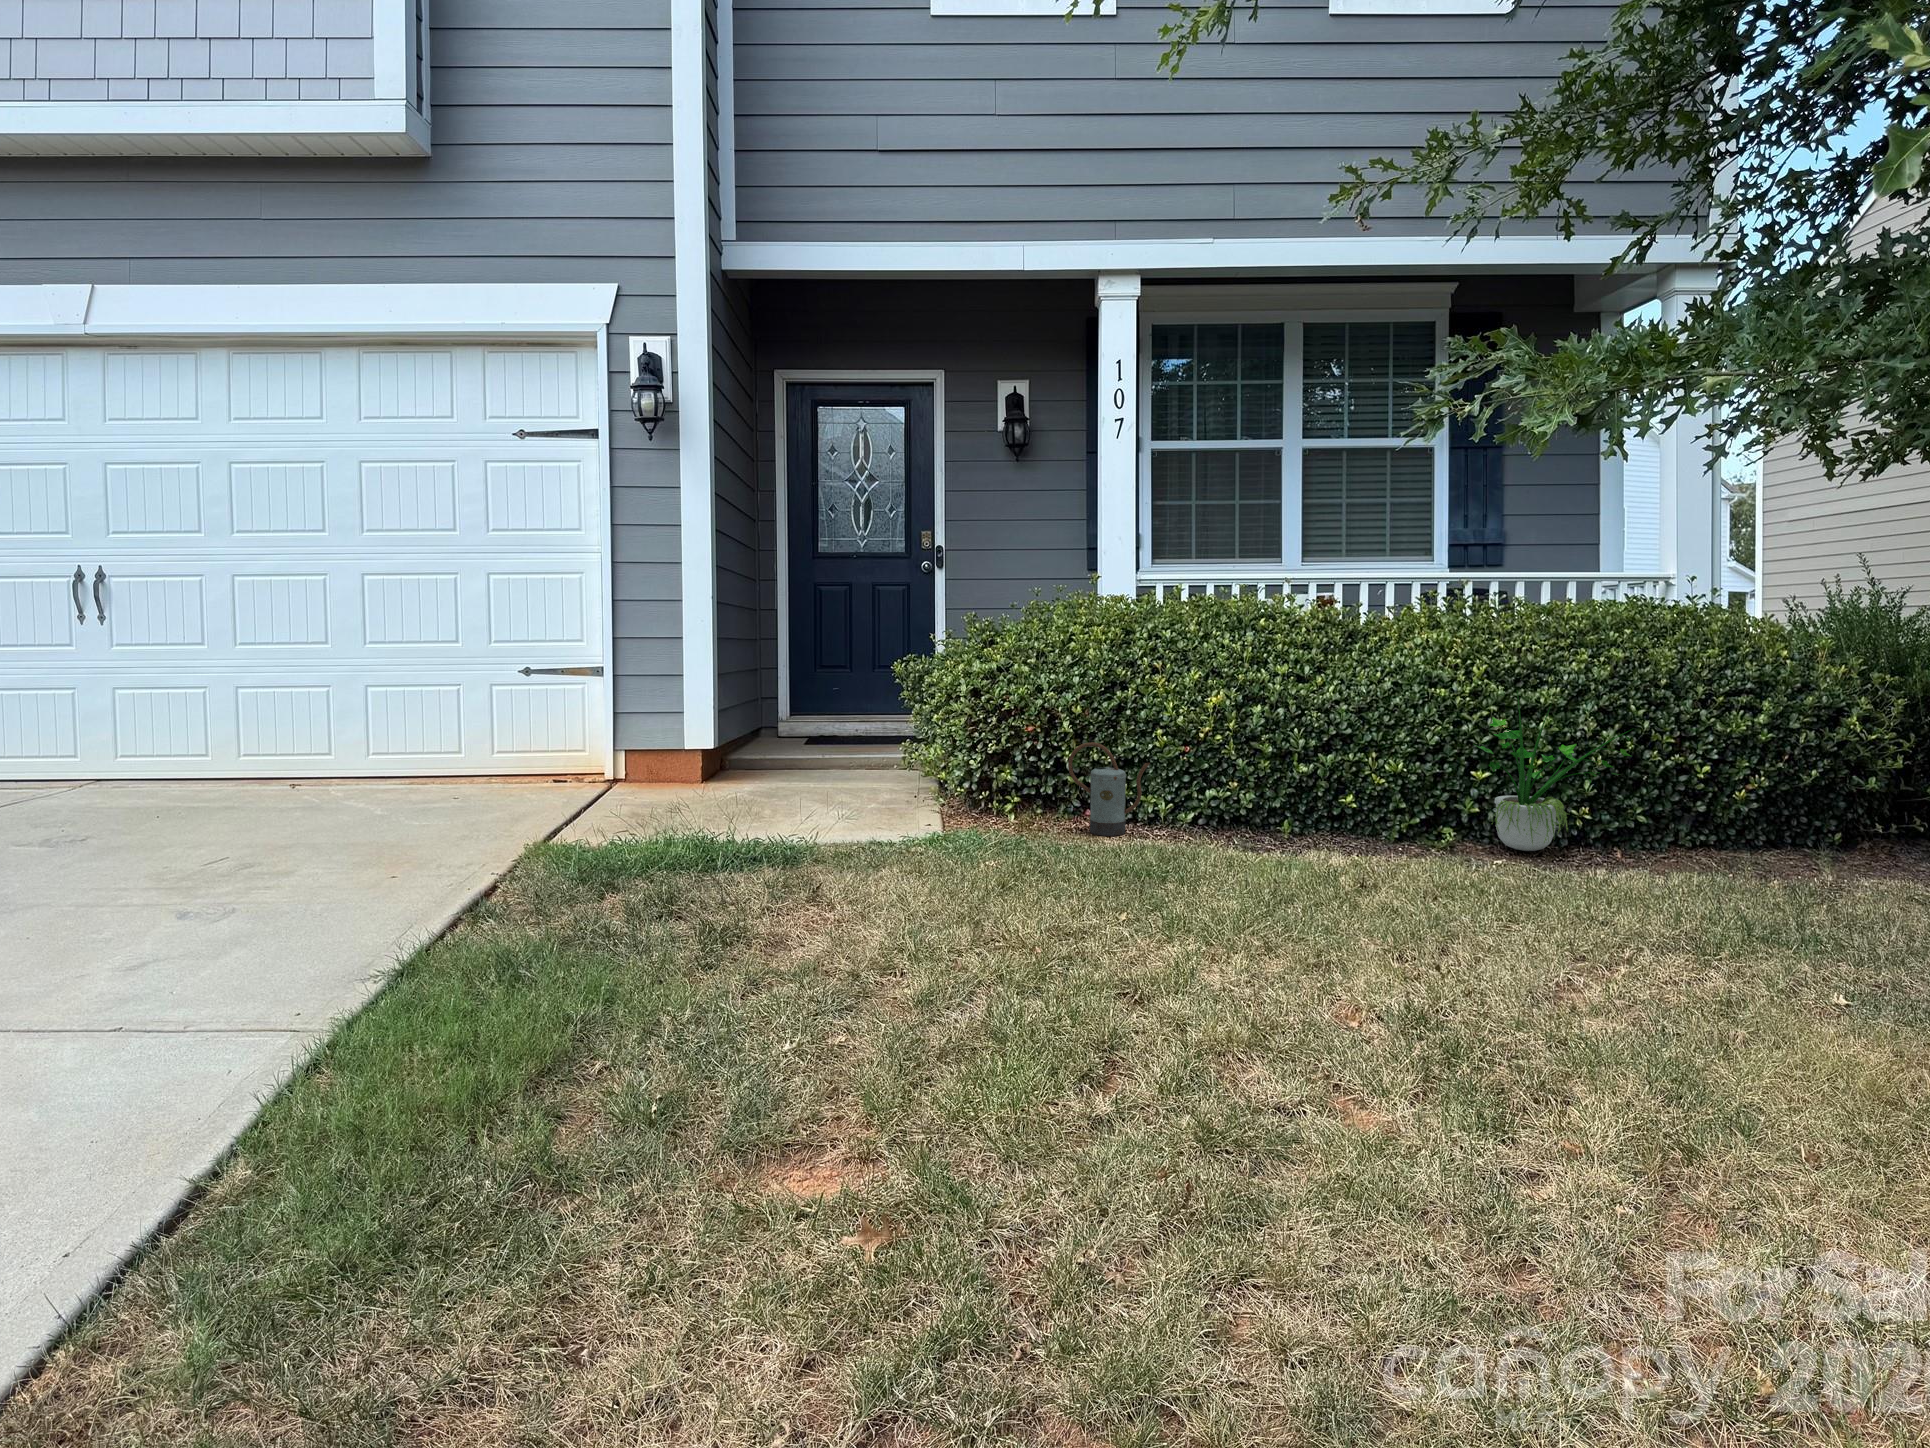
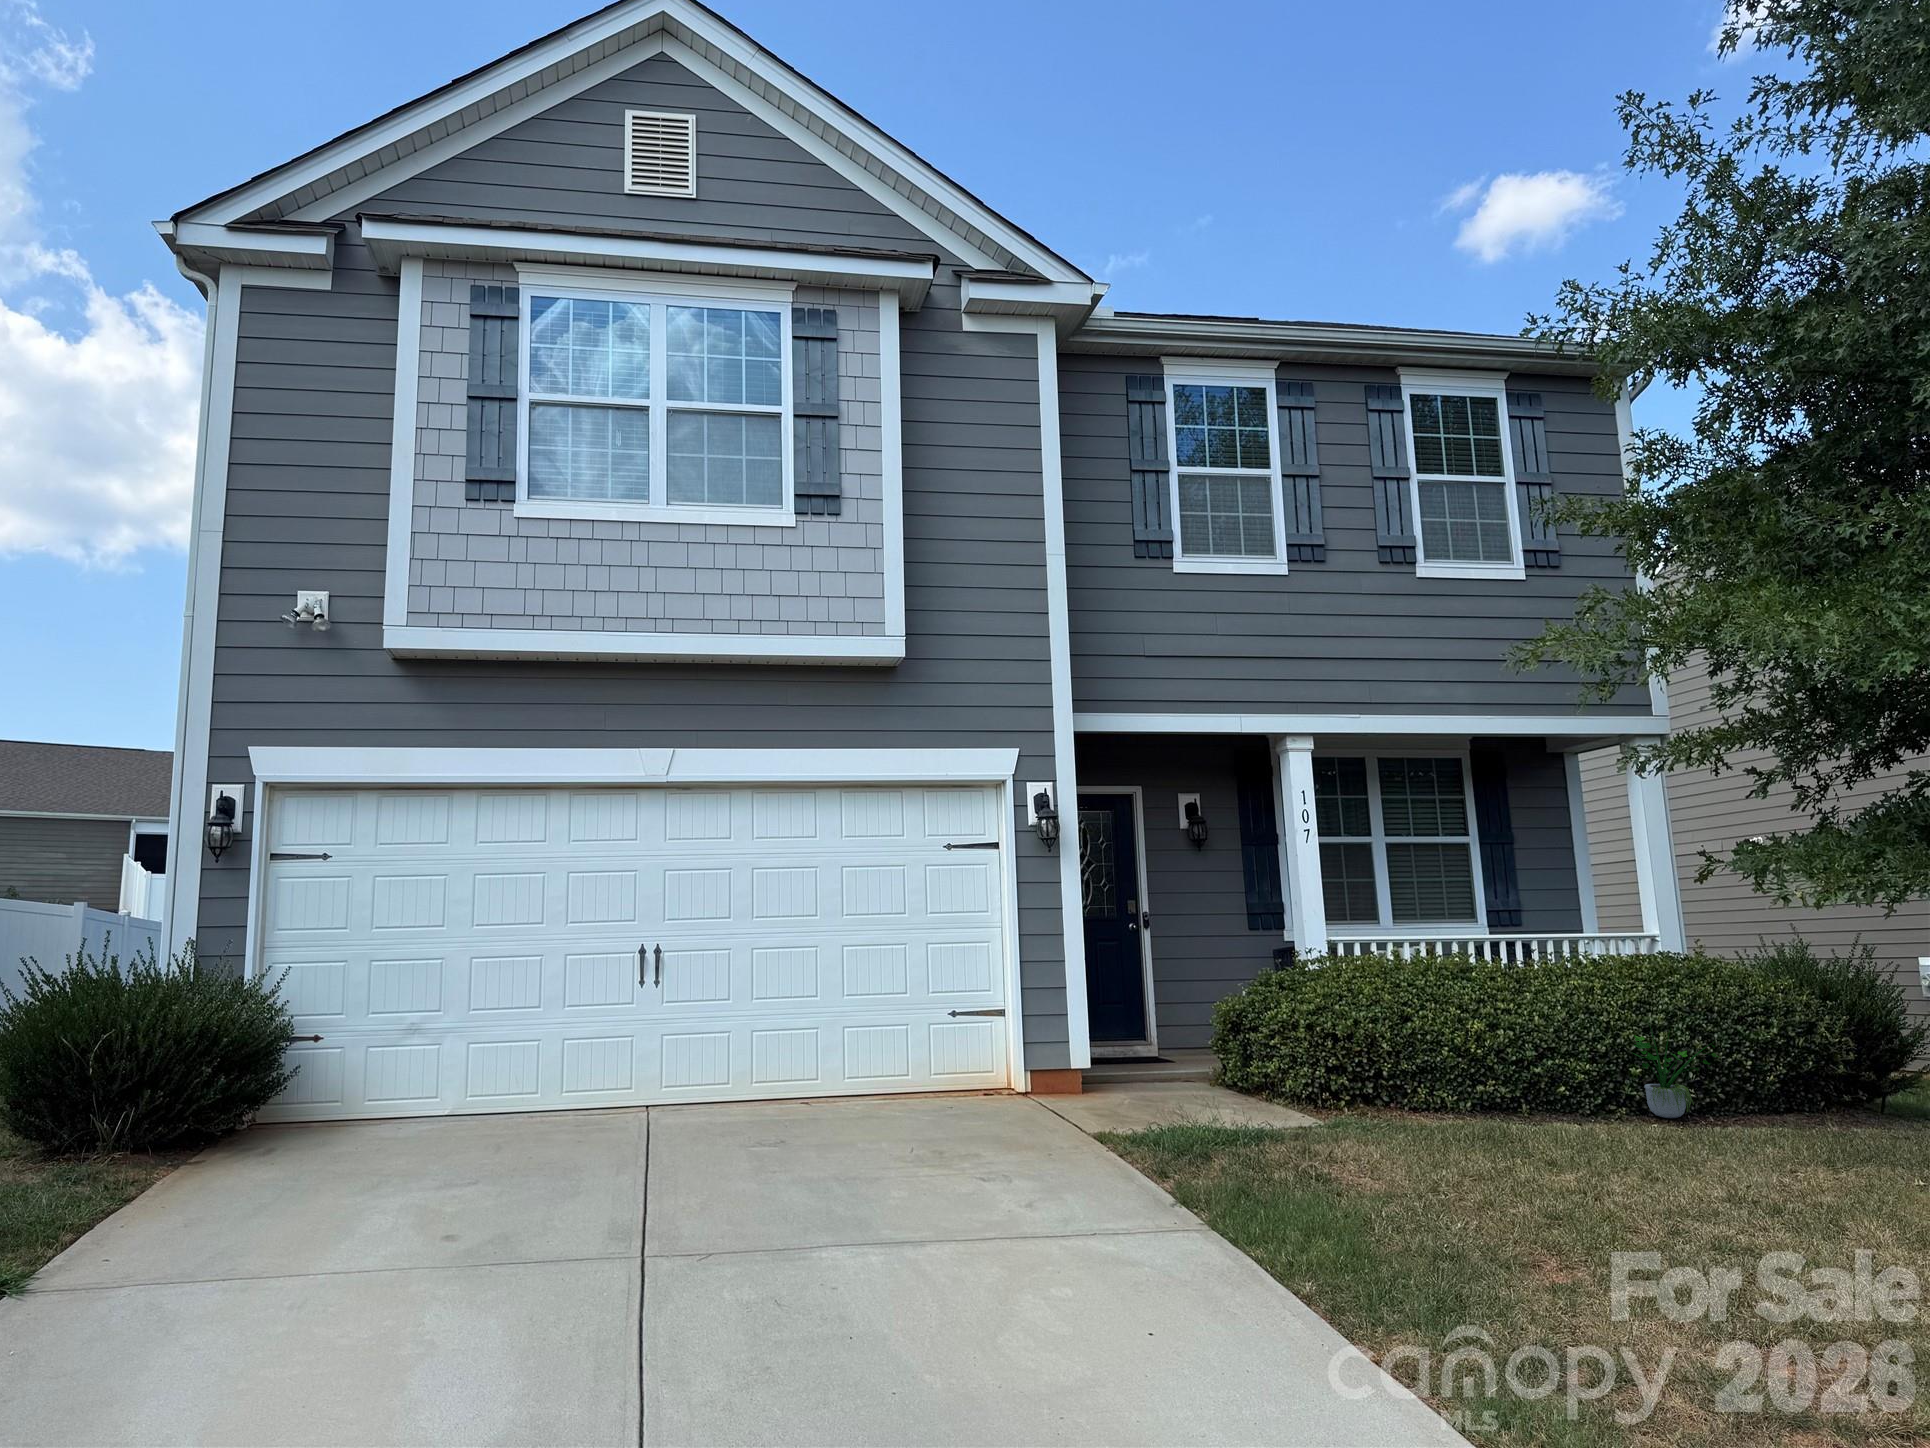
watering can: present [1068,742,1150,836] -> none [1391,1058,1444,1119]

